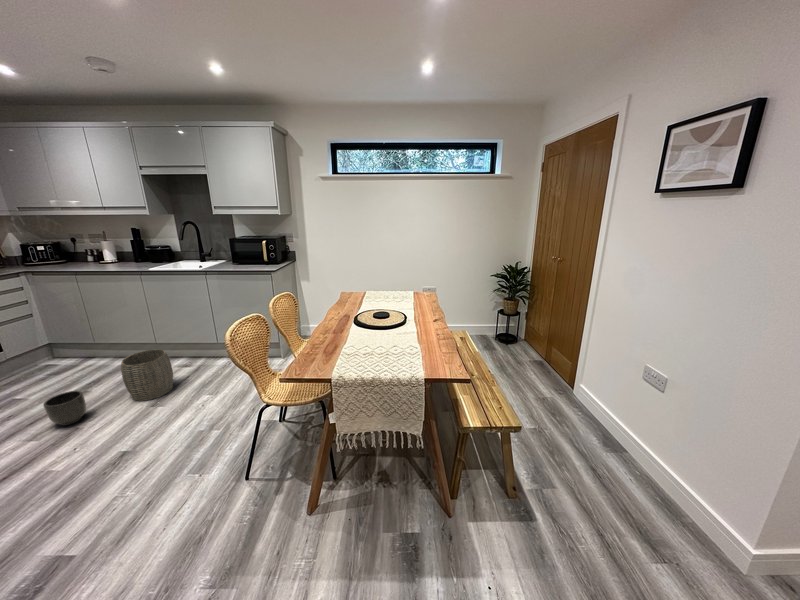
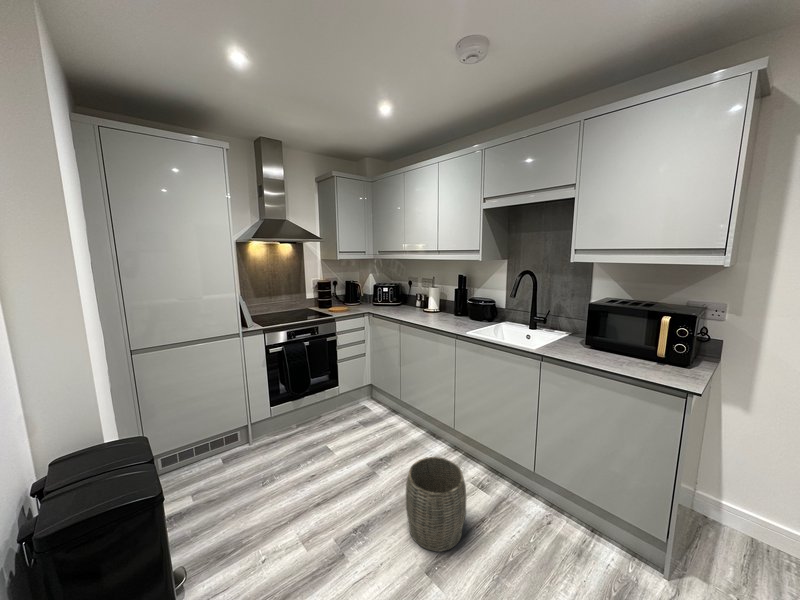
planter: present [43,391,86,425] -> none [324,485,362,538]

